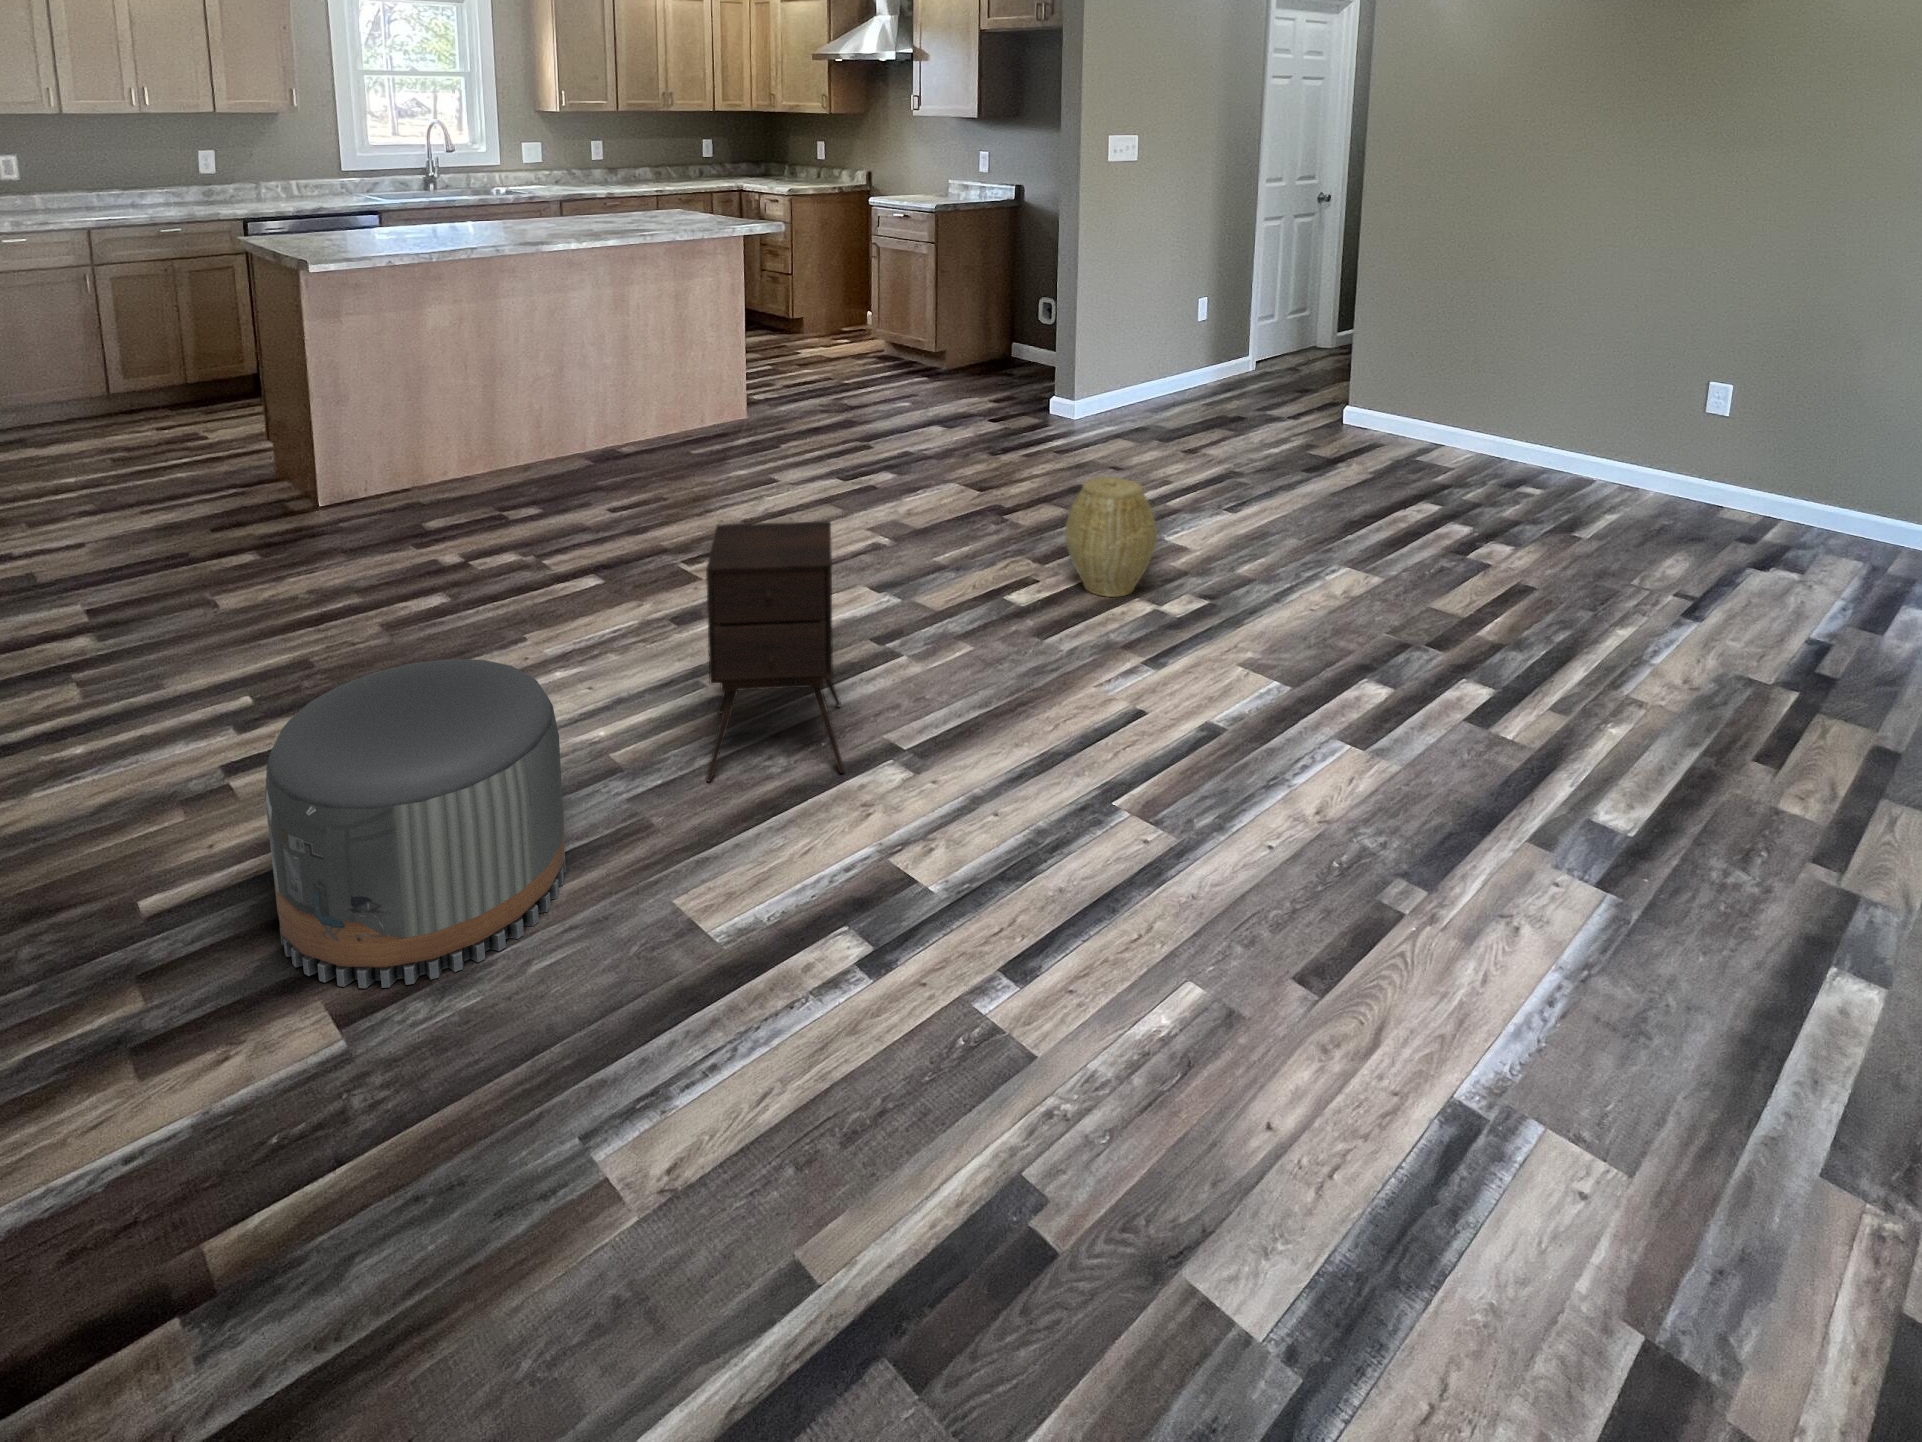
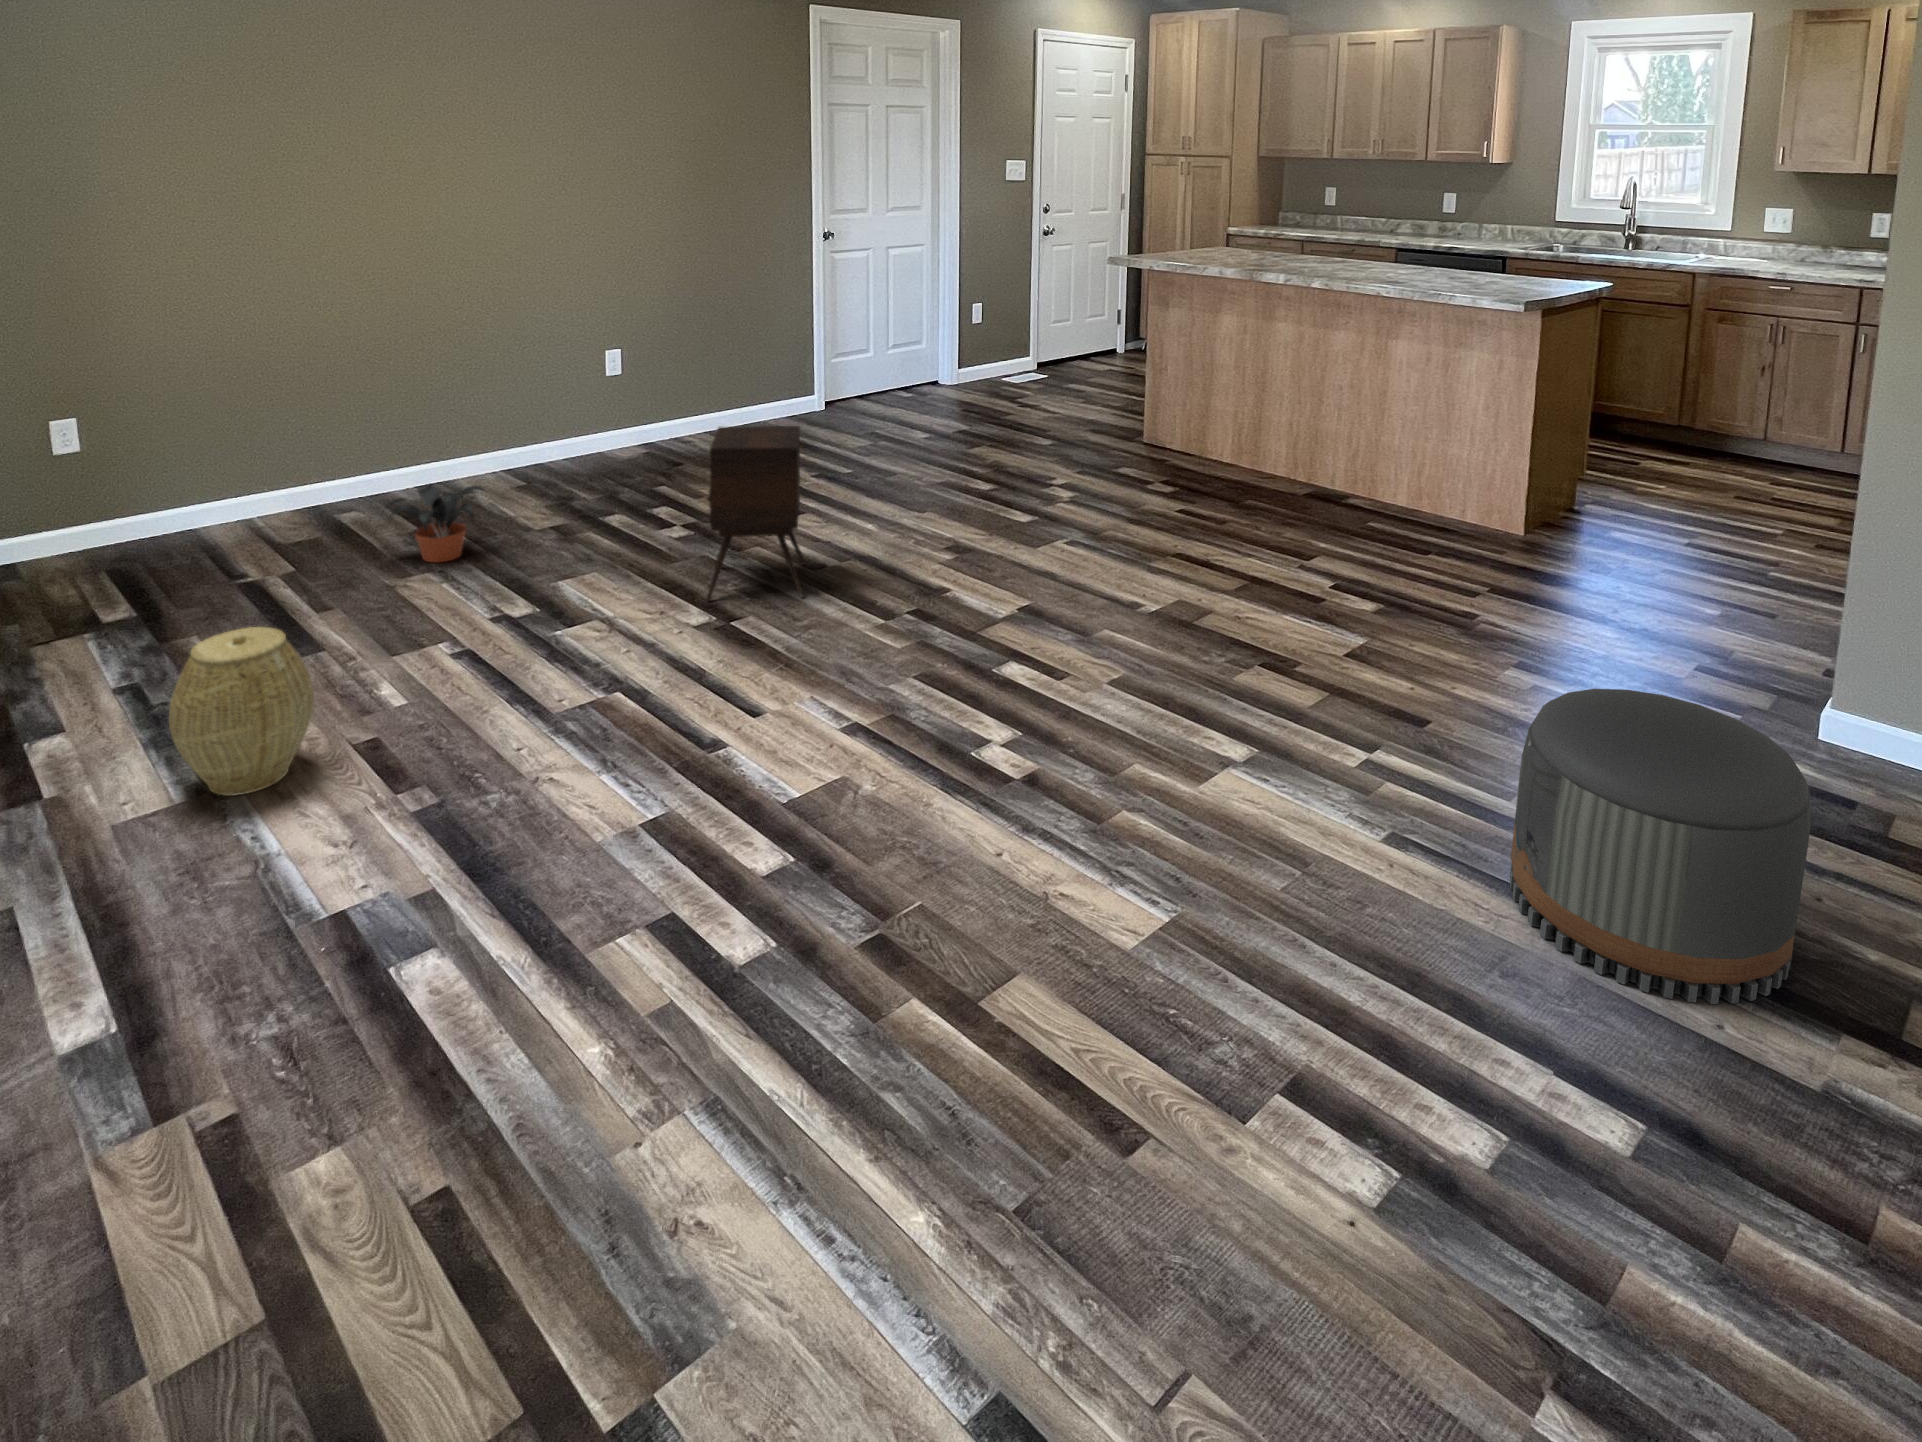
woven basket: present [1065,477,1157,597] -> present [169,627,314,796]
pouf: present [265,659,566,988] -> present [1510,689,1811,1004]
potted plant: none [386,956,635,1201] -> present [386,484,485,562]

